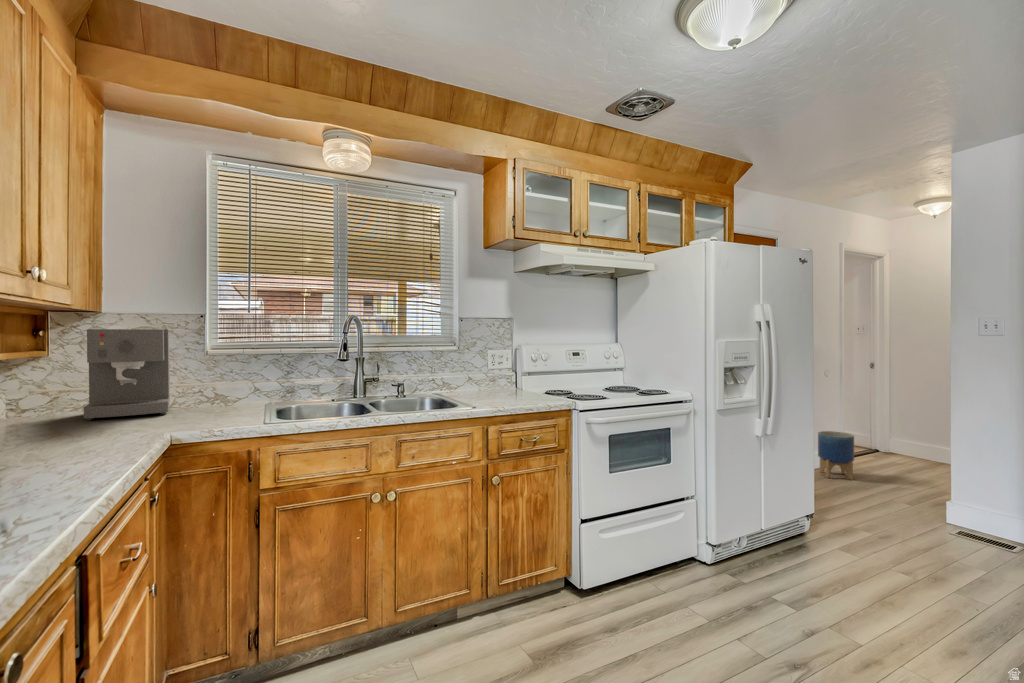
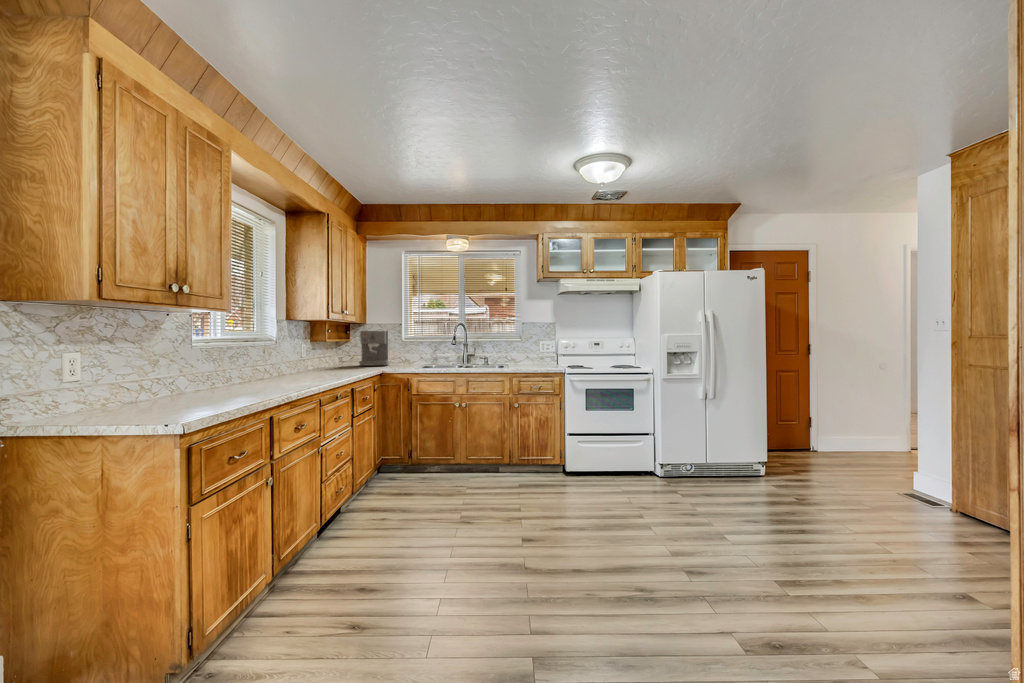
planter: present [818,431,854,480] -> none [859,418,892,460]

